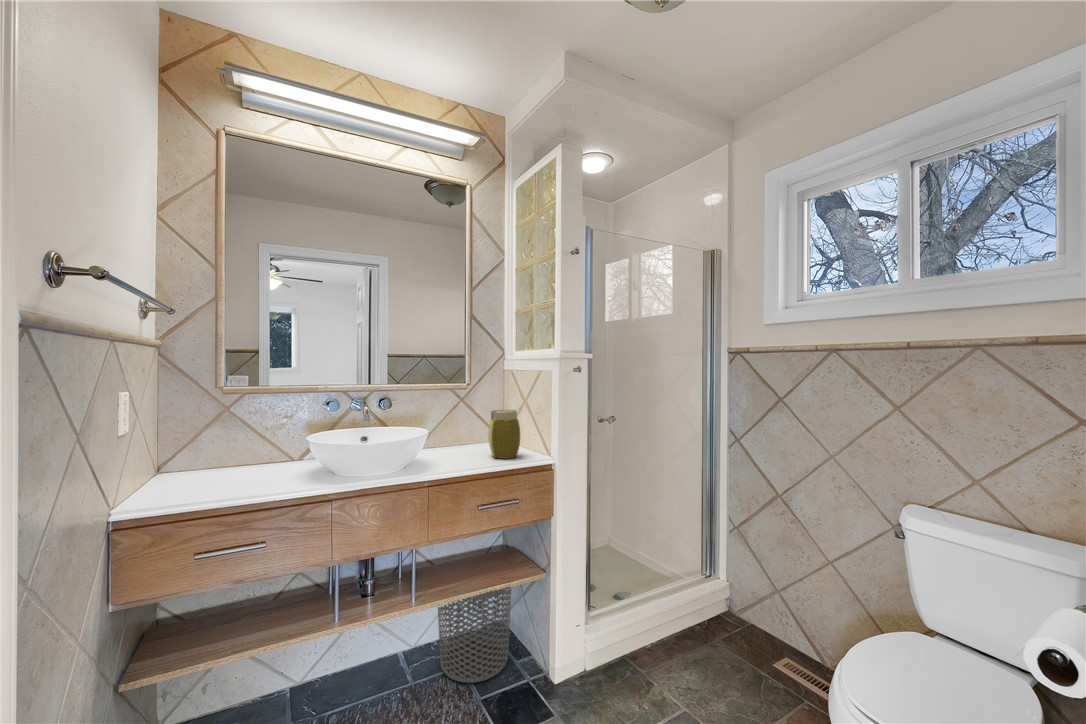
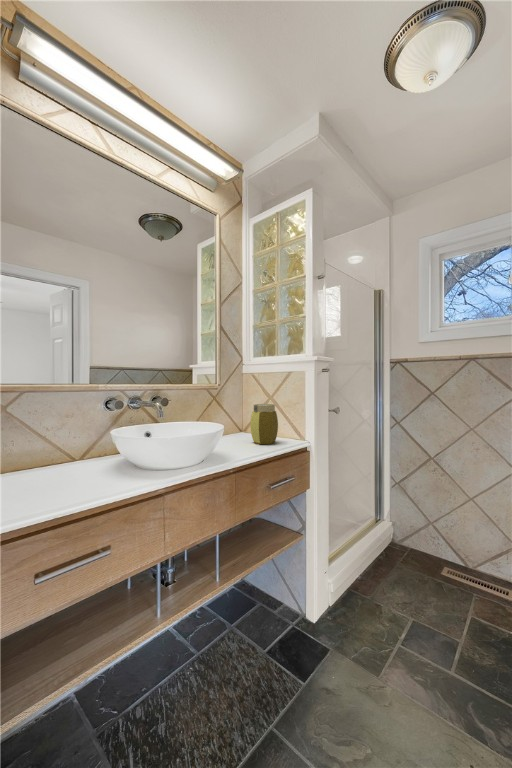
waste bin: present [438,587,511,683] -> none [208,531,272,641]

